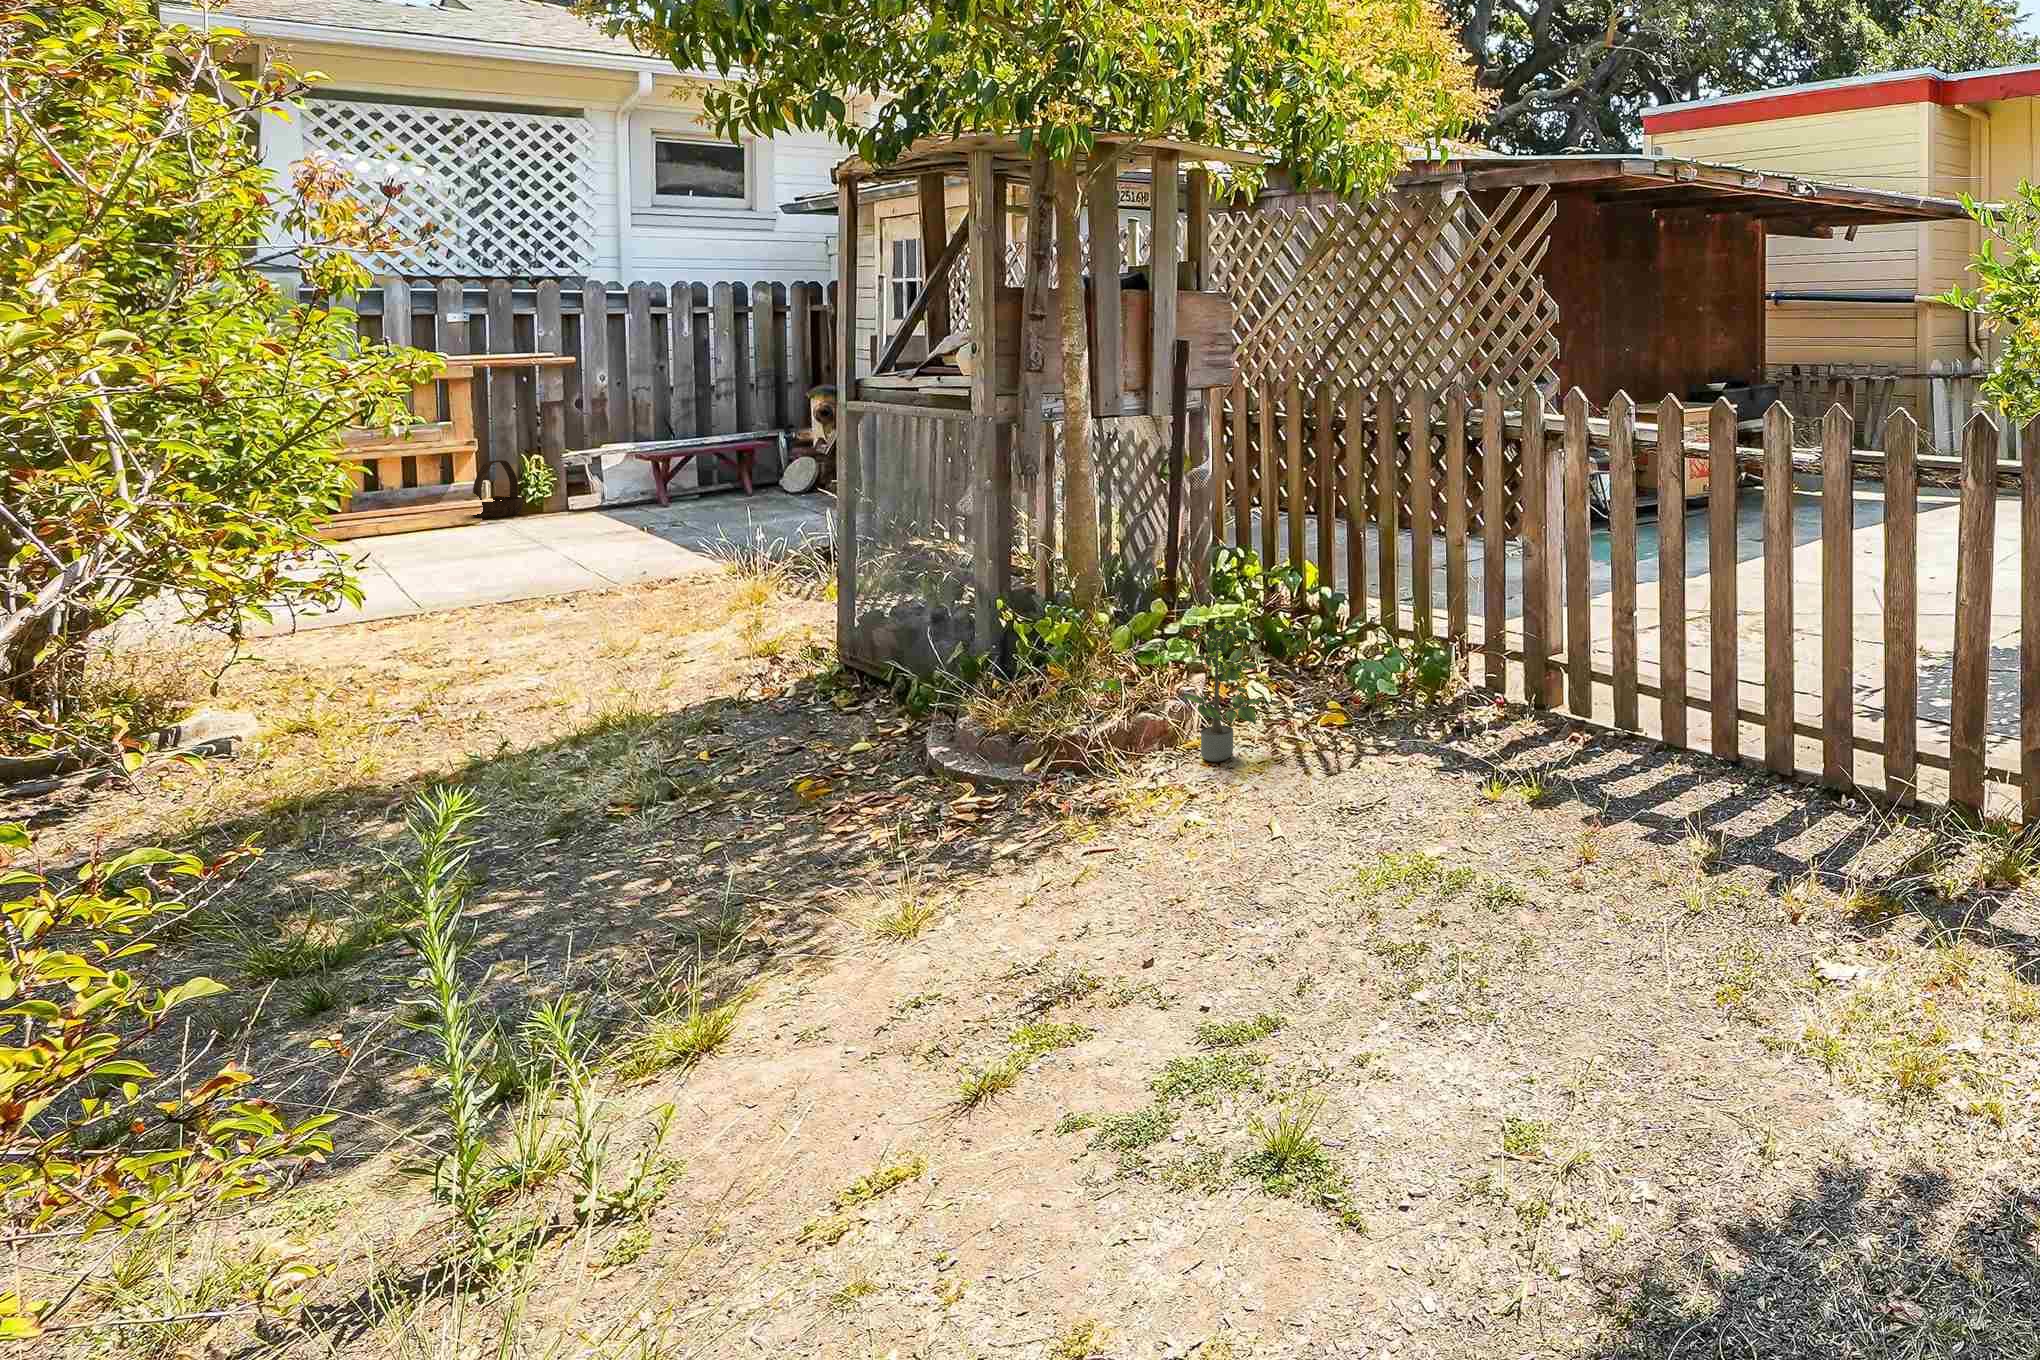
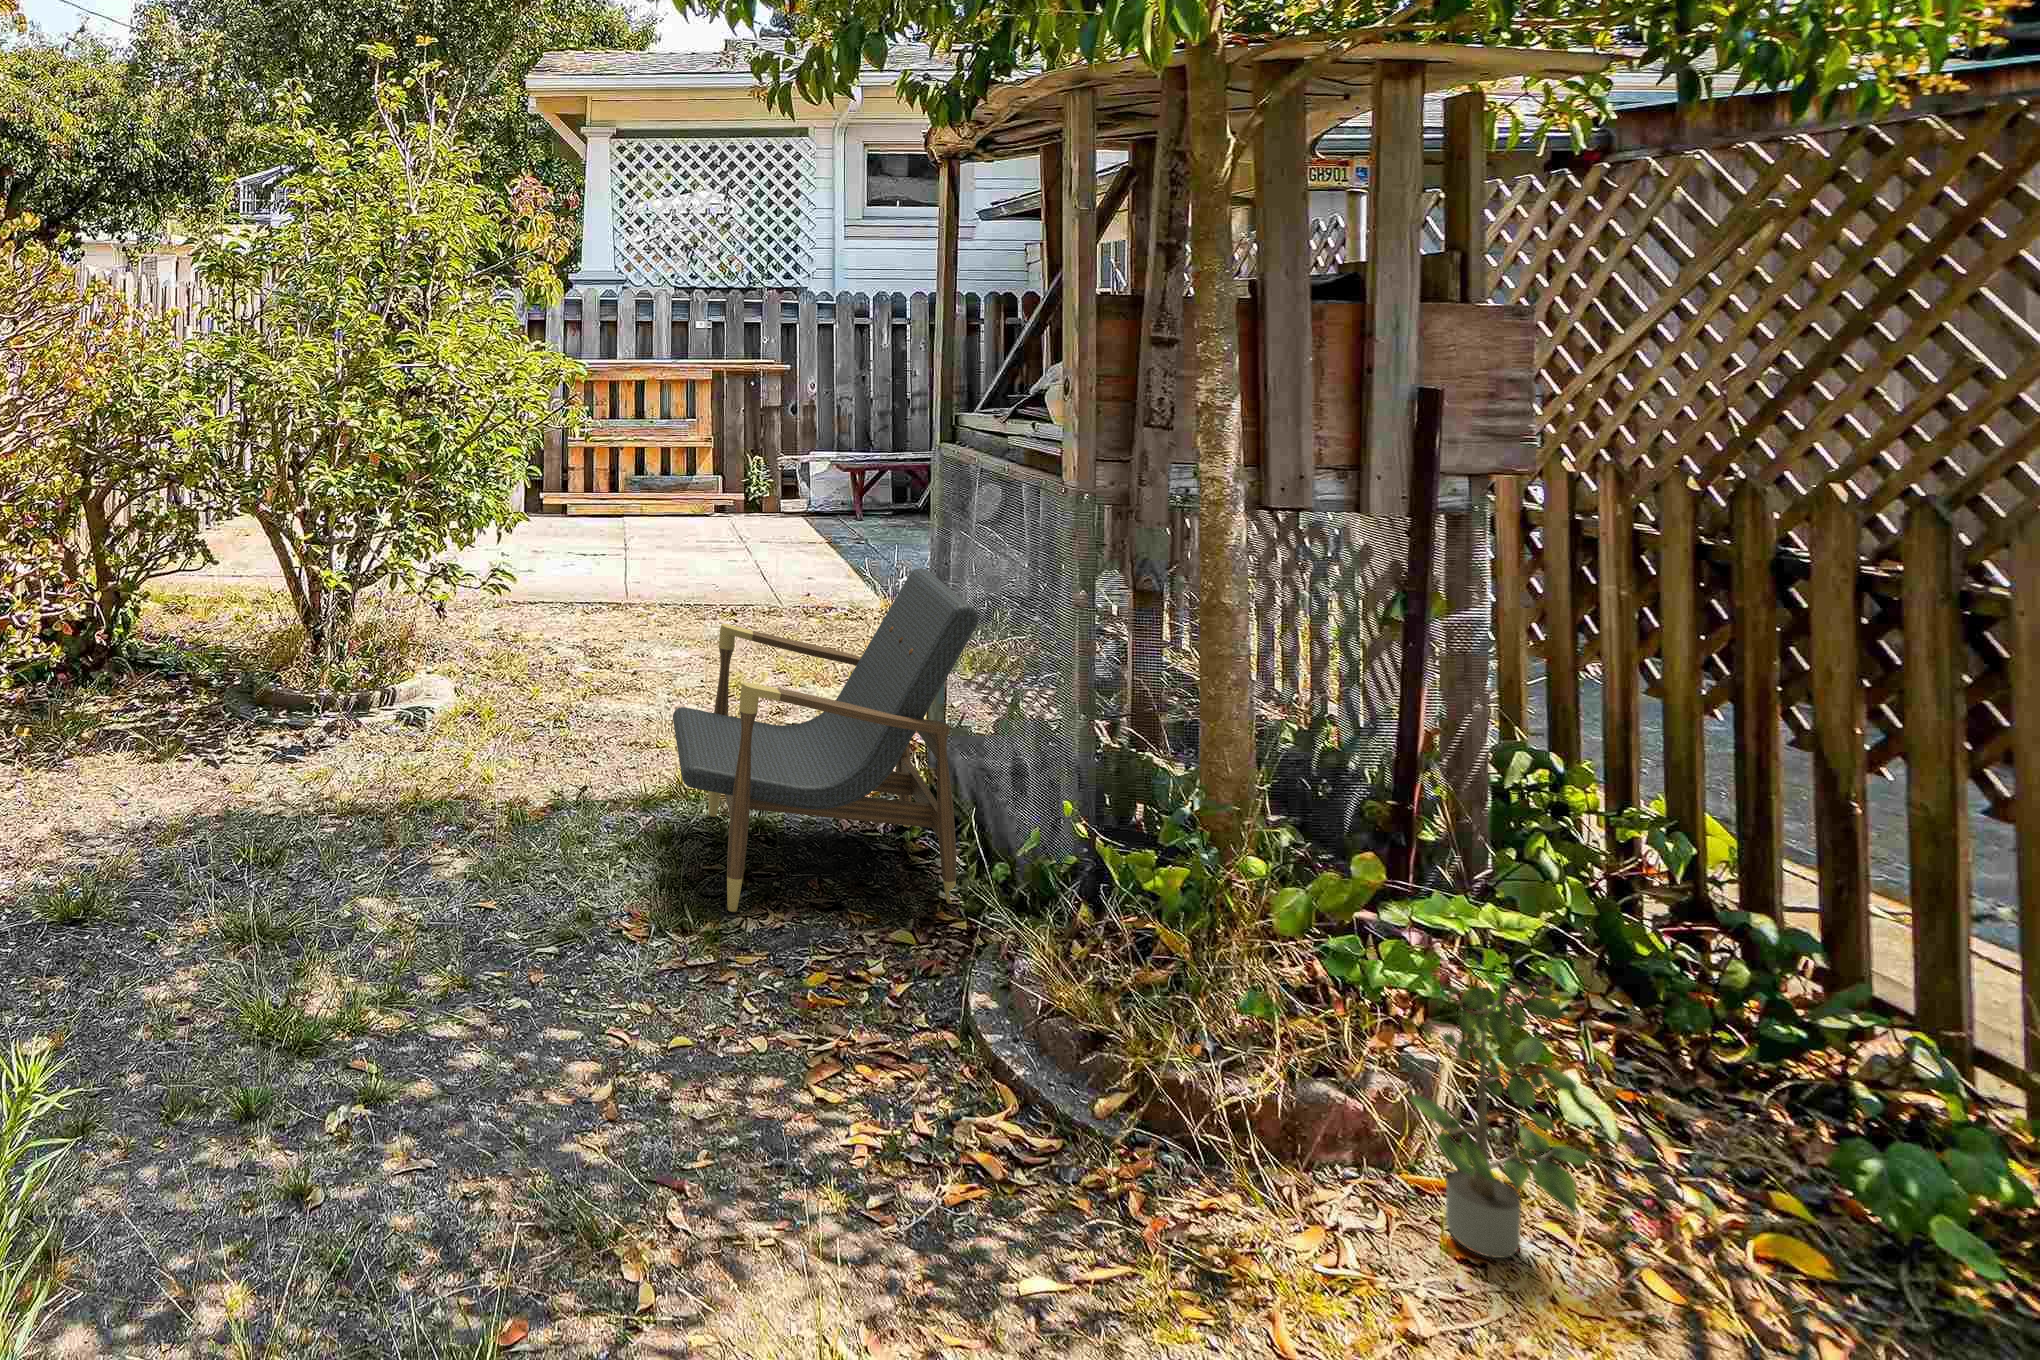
basket: present [472,460,523,518] -> none [702,460,742,513]
lounge chair: none [609,488,901,764] -> present [673,568,979,912]

